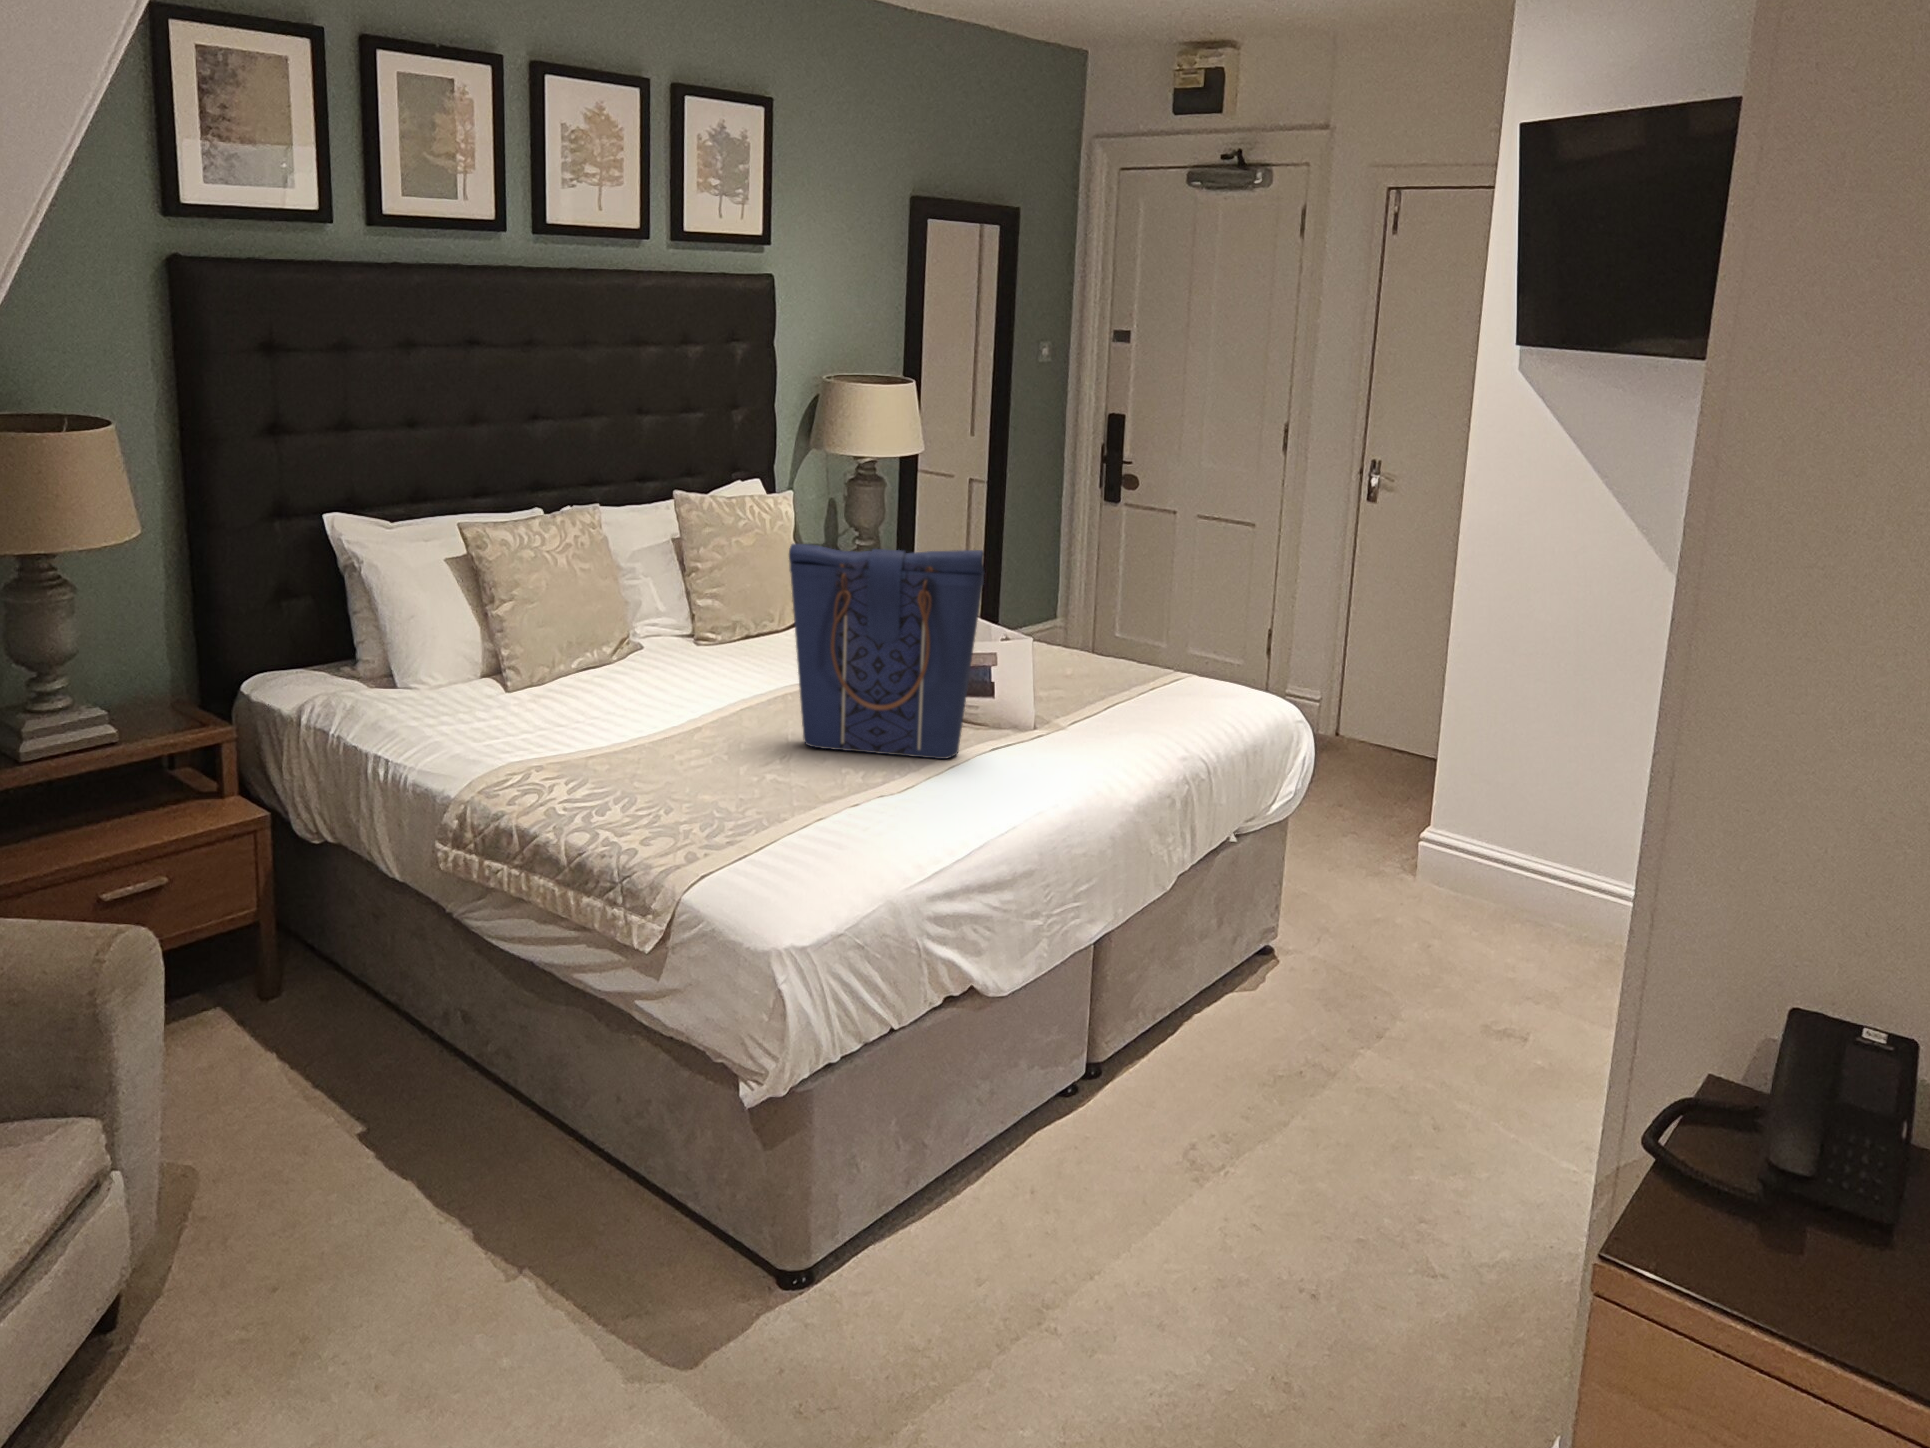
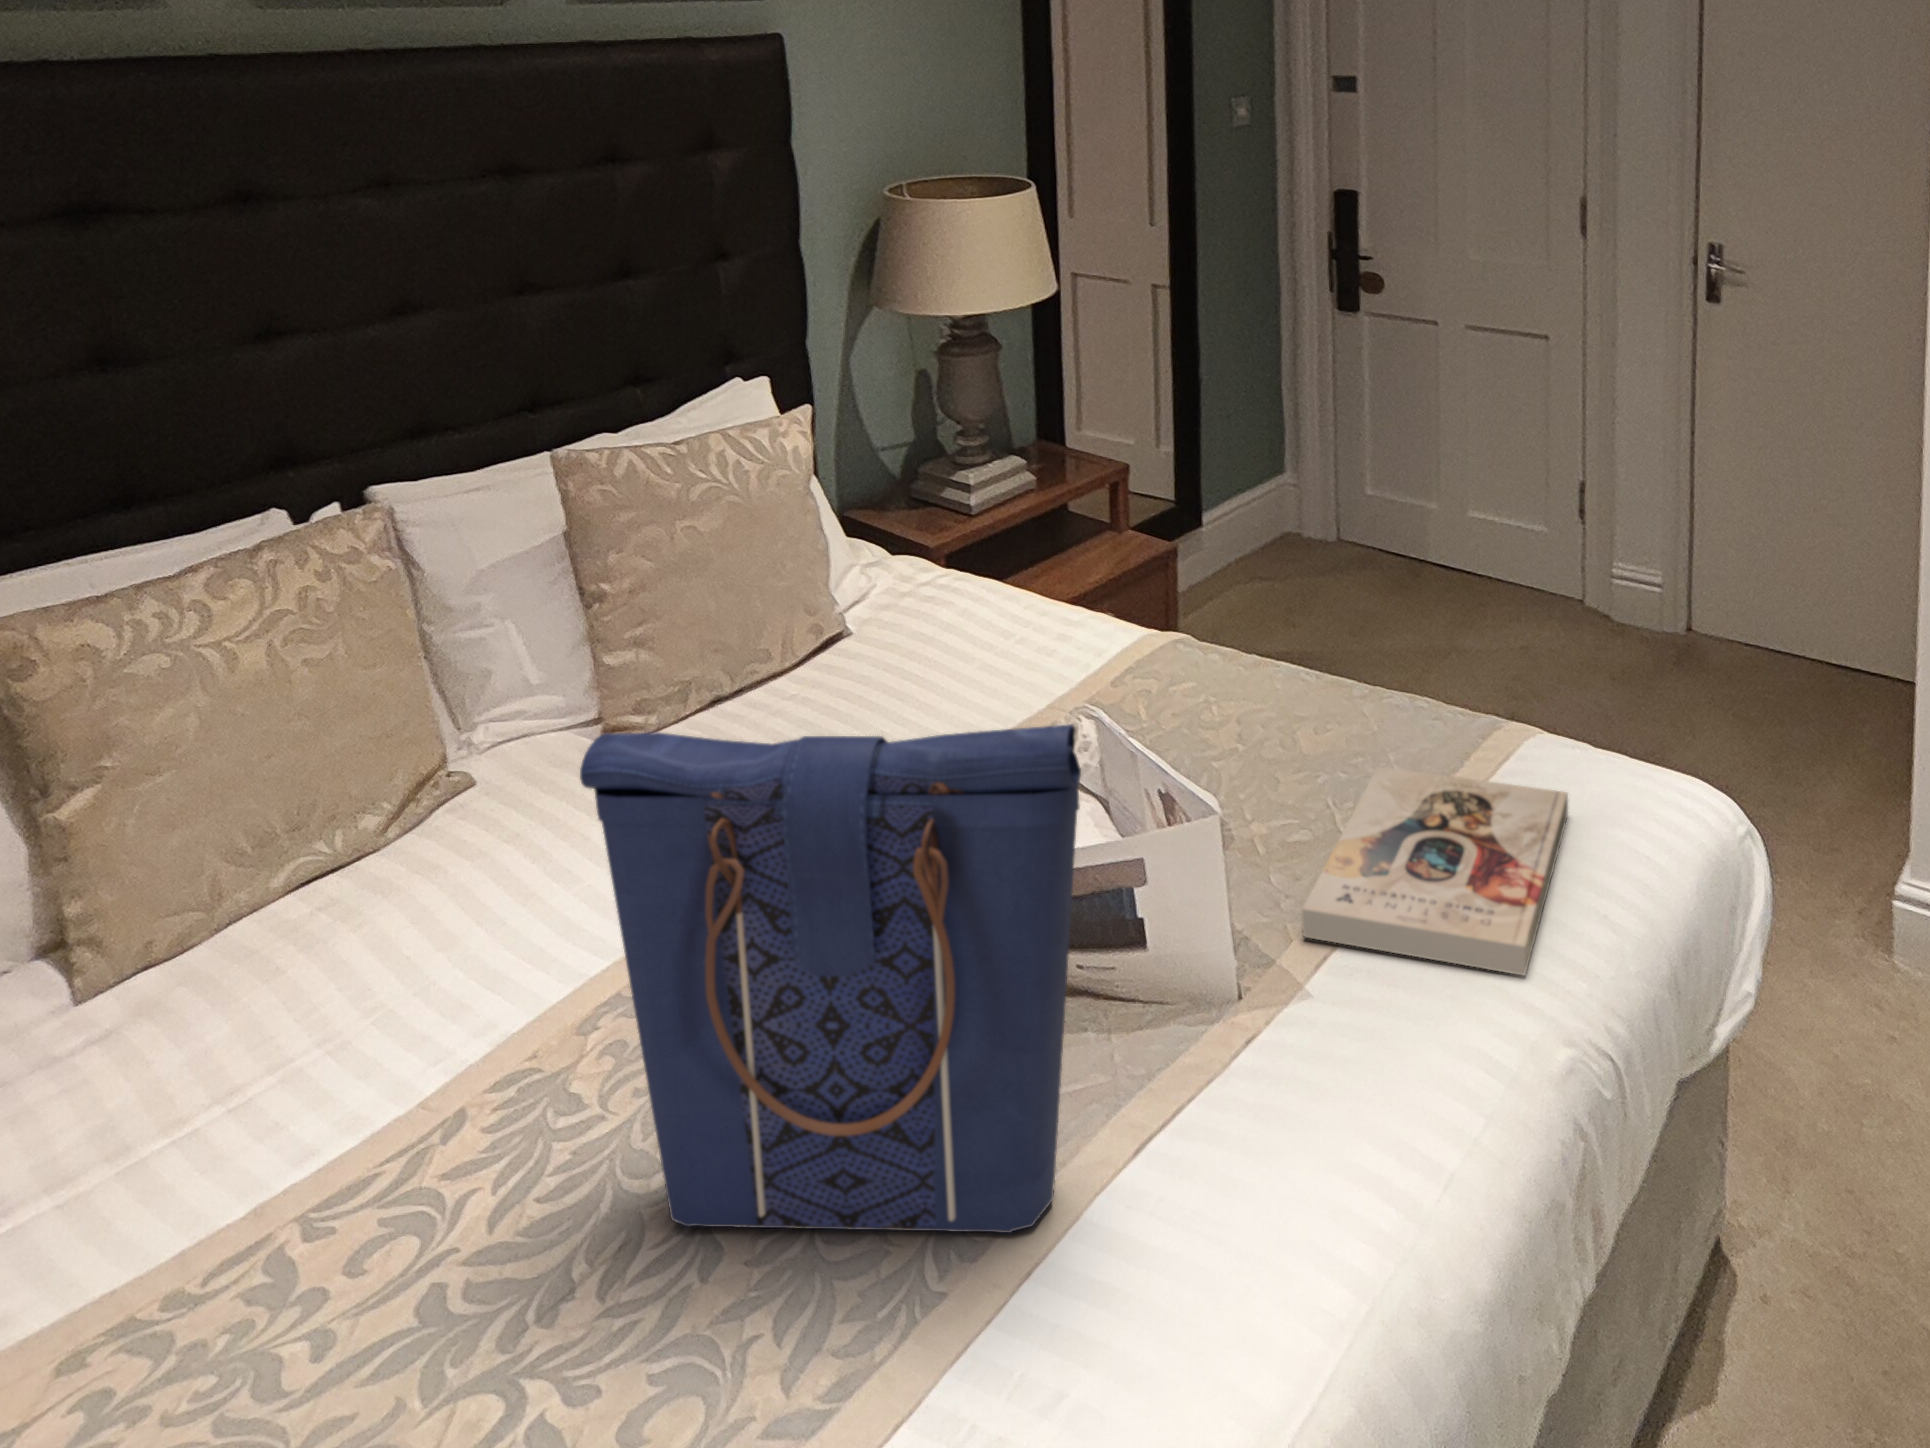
book: none [1065,666,1204,727] -> present [1302,766,1568,975]

